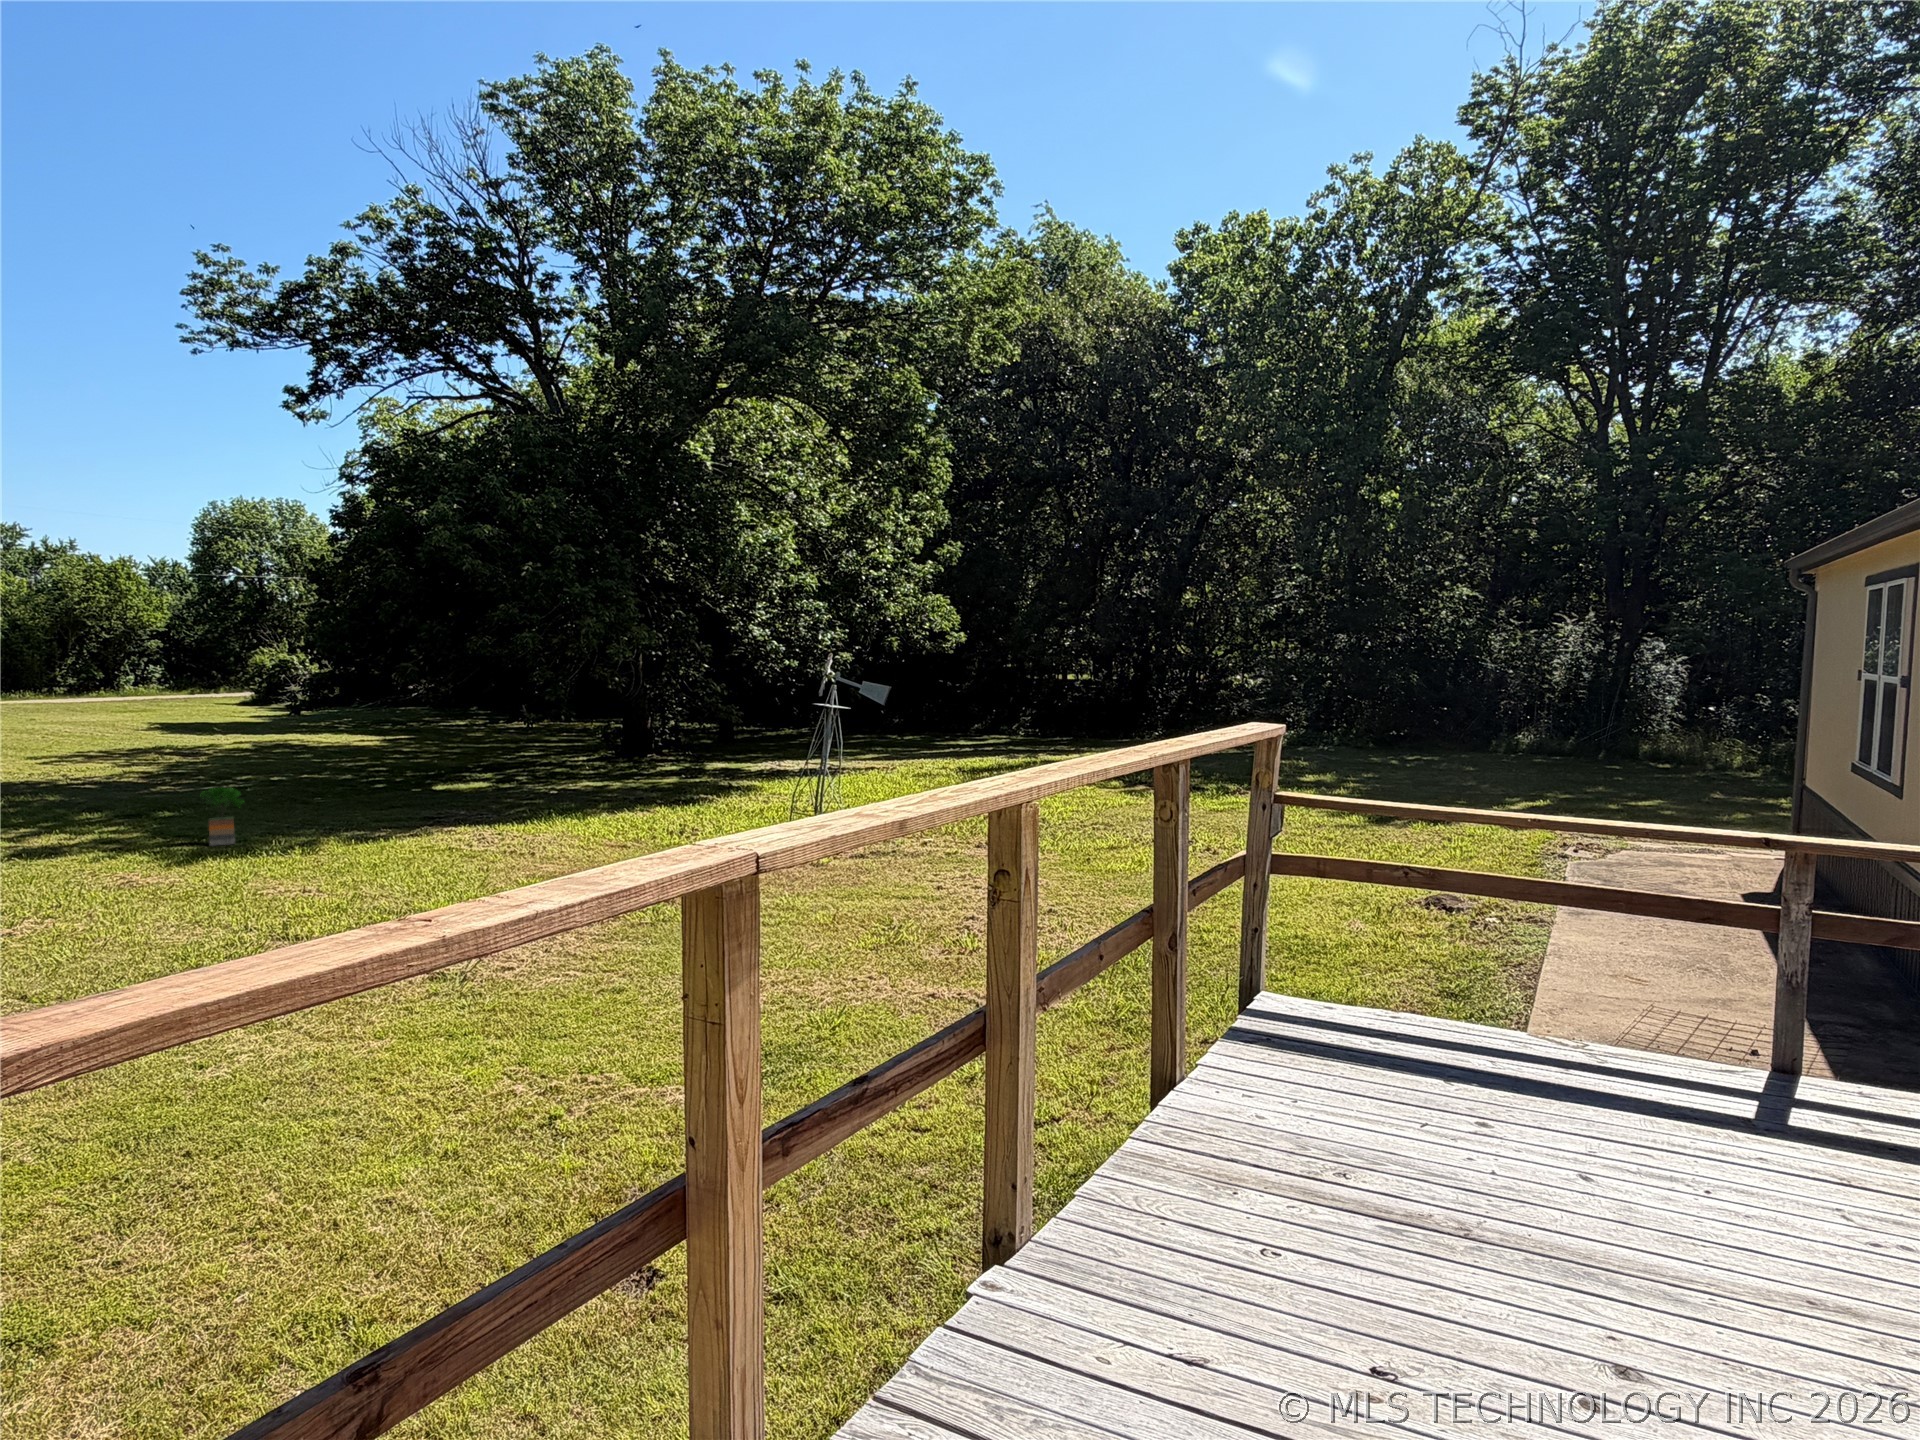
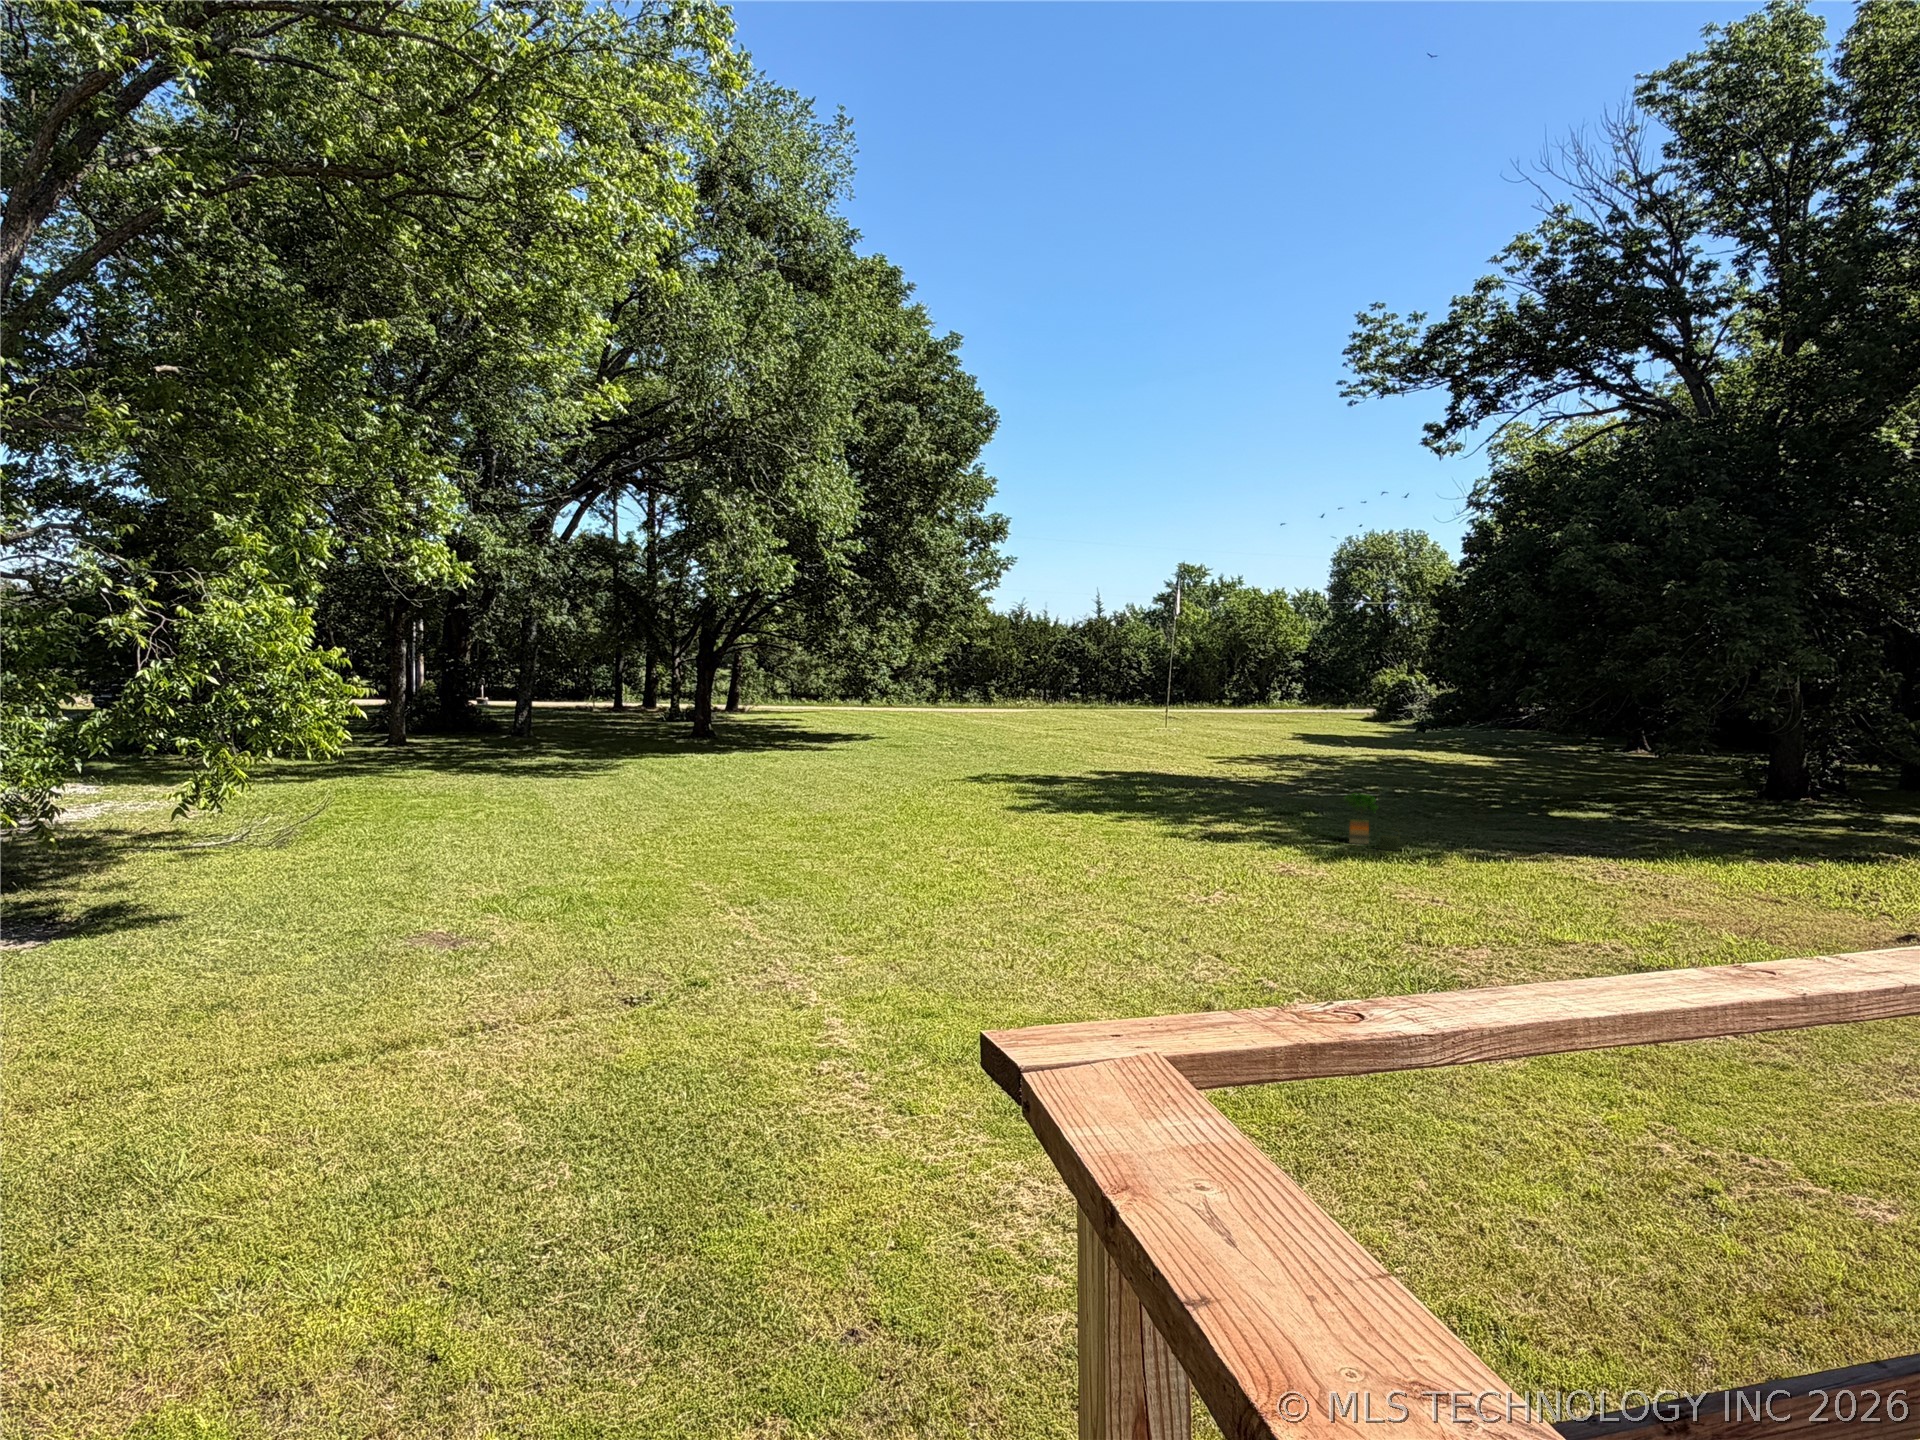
watering can: none [241,823,288,848] -> present [1376,831,1407,851]

